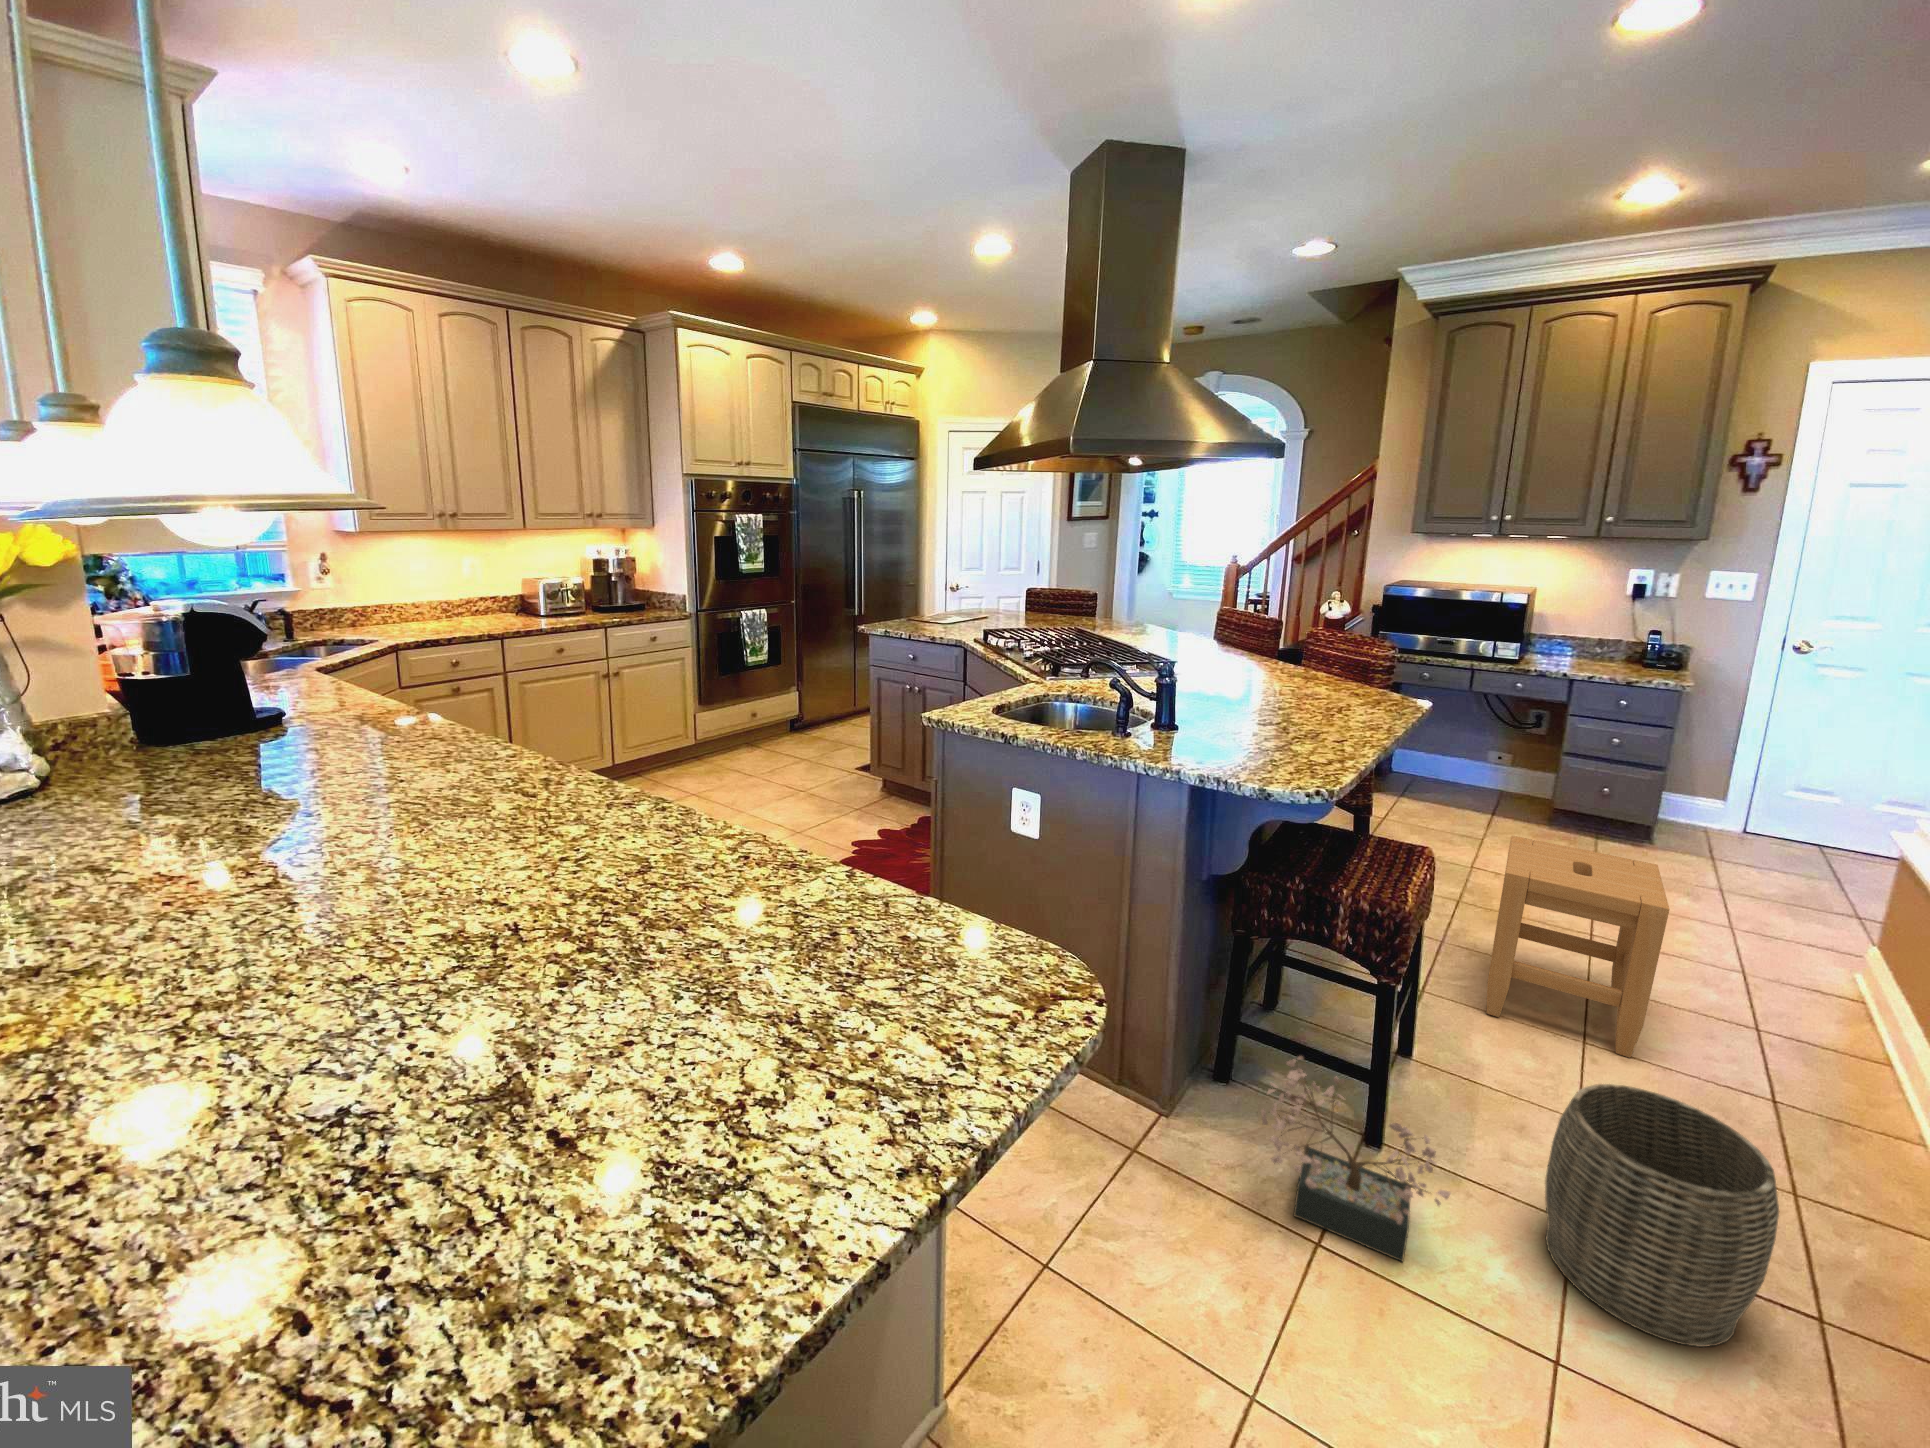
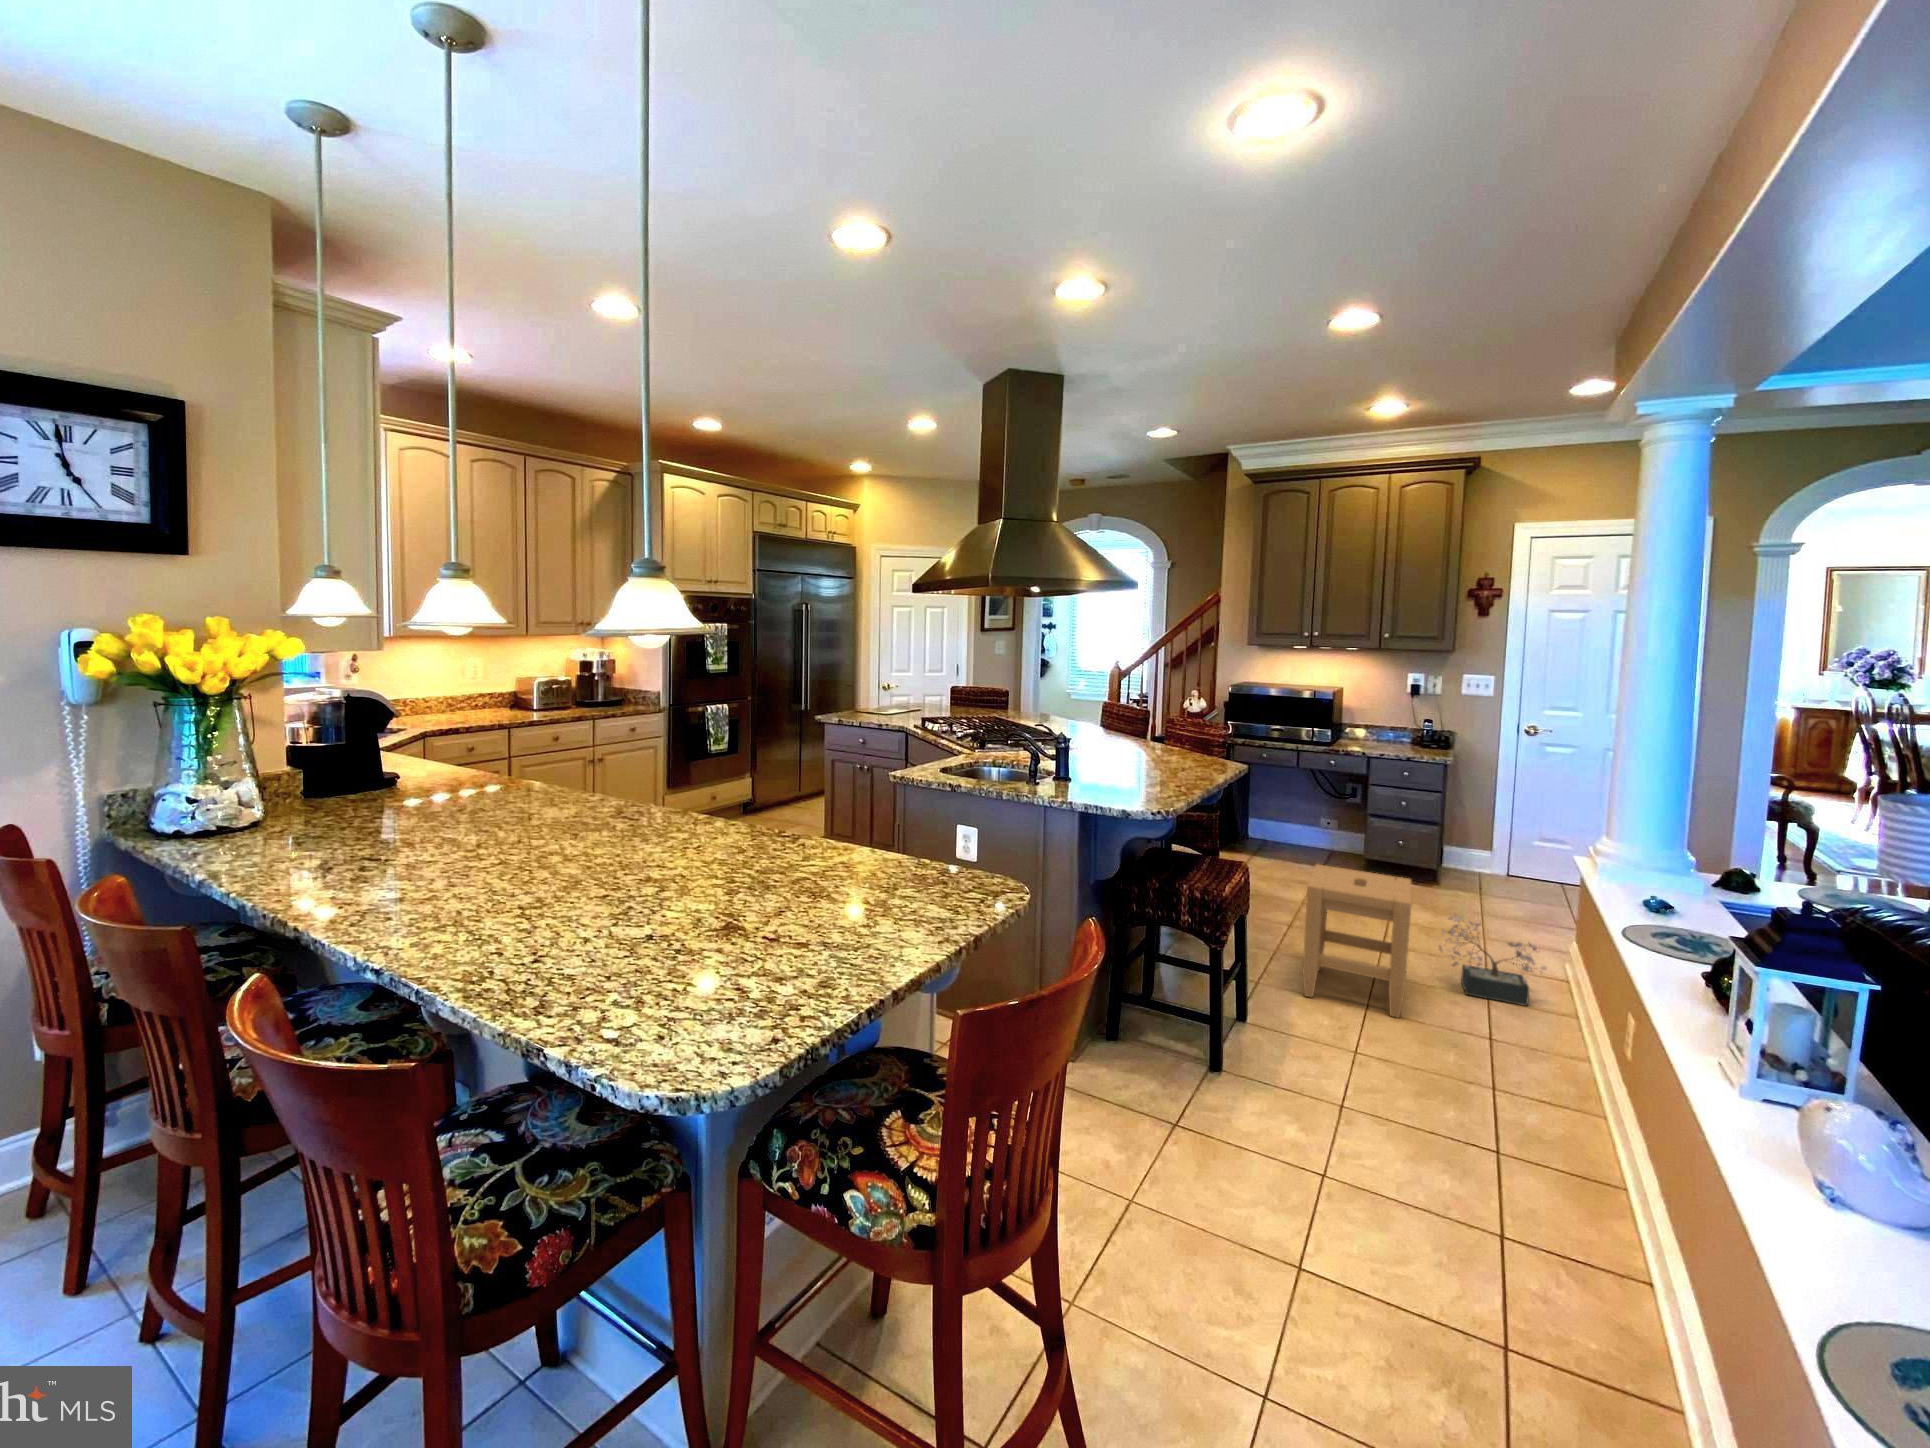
decorative plant: present [1261,1056,1450,1261] -> present [1439,914,1546,1006]
woven basket: present [1545,1084,1779,1347] -> none [1325,1008,1454,1169]

